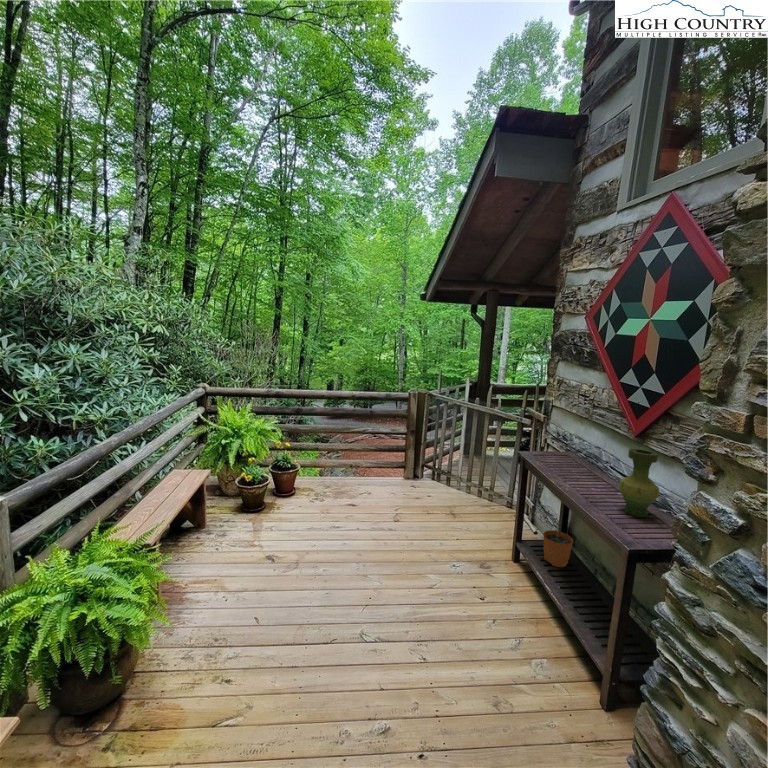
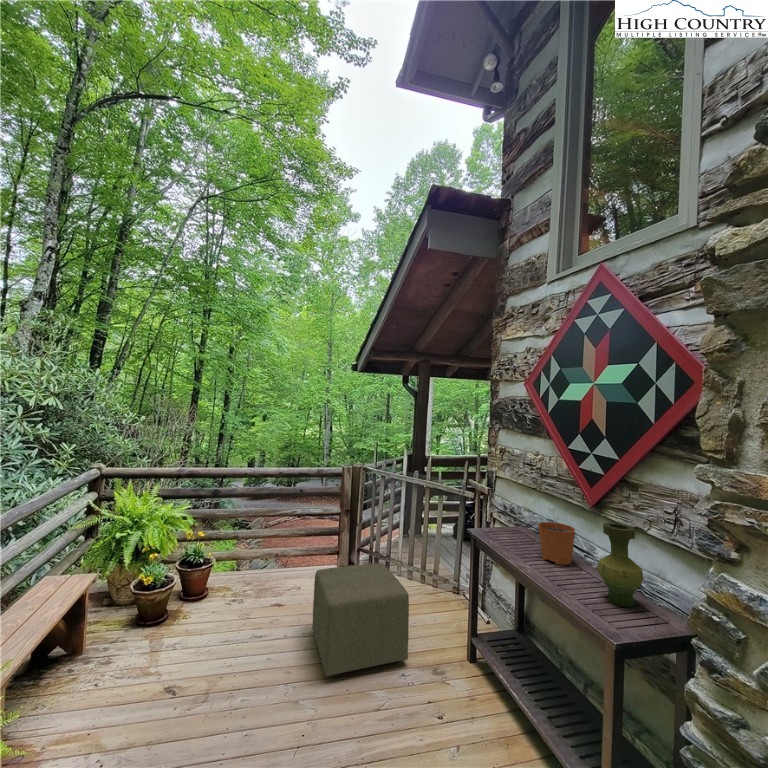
ottoman: none [379,474,458,551] -> present [312,563,409,676]
plant pot: present [543,523,573,567] -> present [538,509,575,565]

